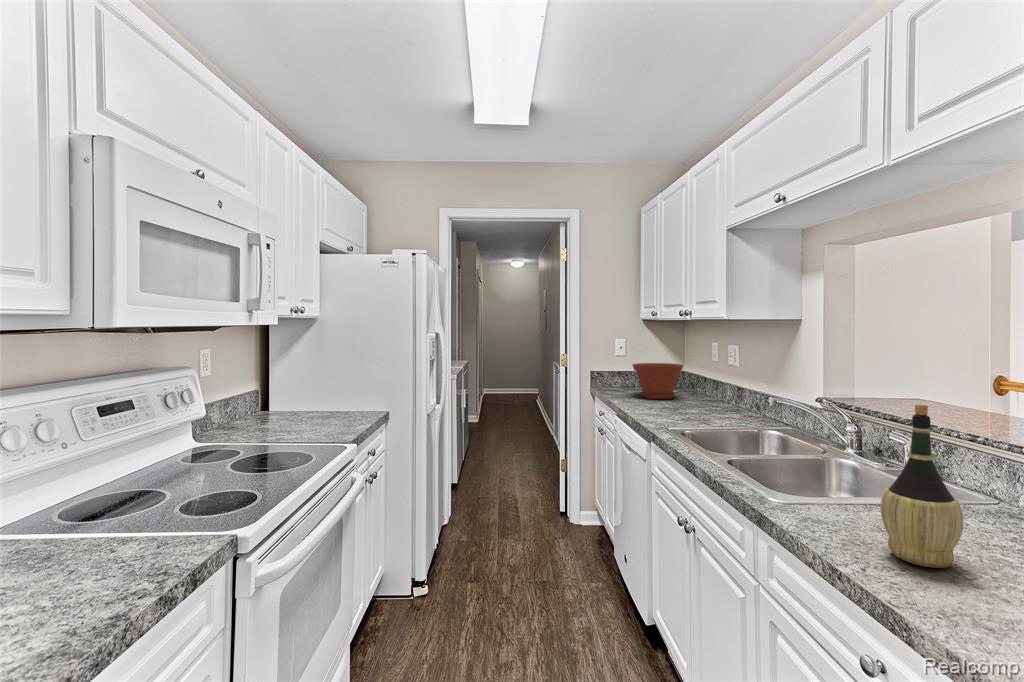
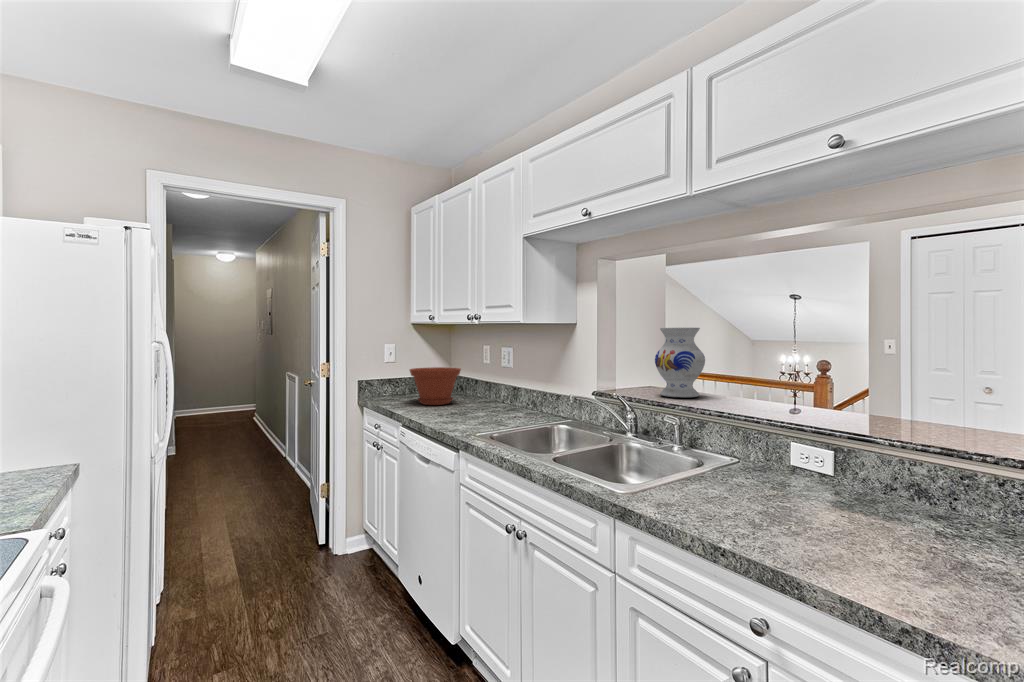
vase: none [898,322,979,410] -> present [655,328,705,398]
wine bottle: present [881,405,963,568] -> none [729,394,787,528]

